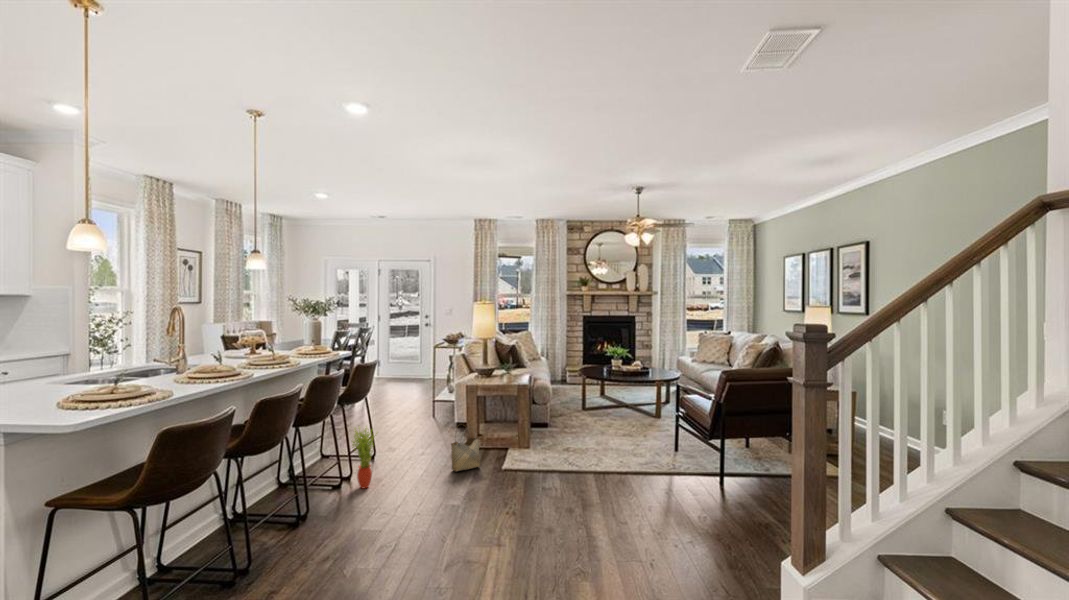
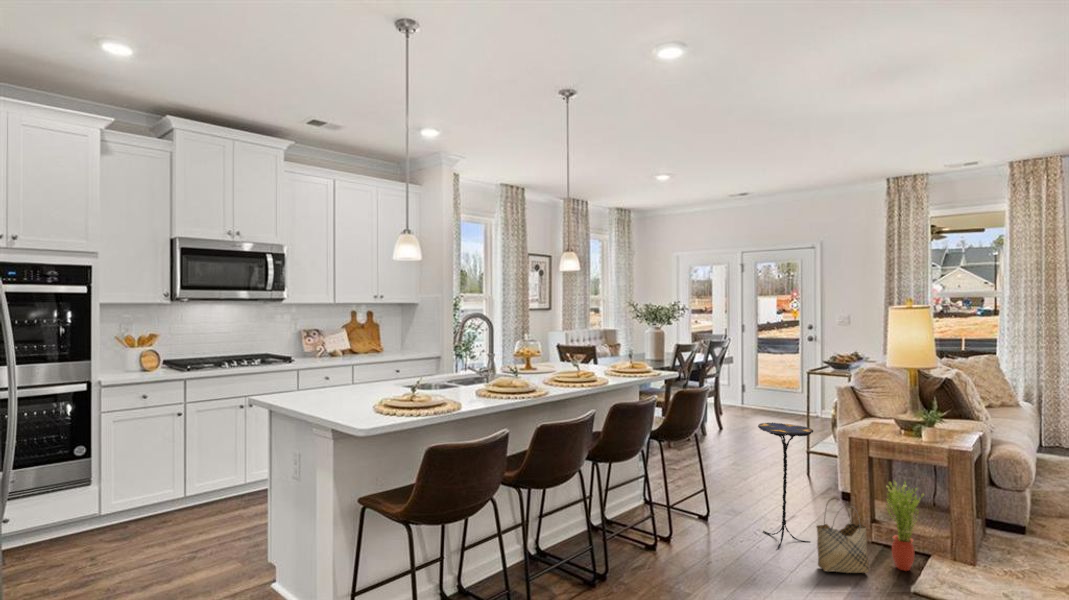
side table: none [411,381,447,465] -> present [758,422,813,547]
potted plant: present [352,428,377,488] -> present [886,482,924,571]

